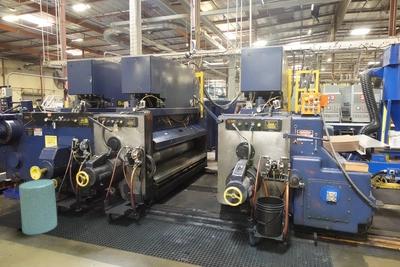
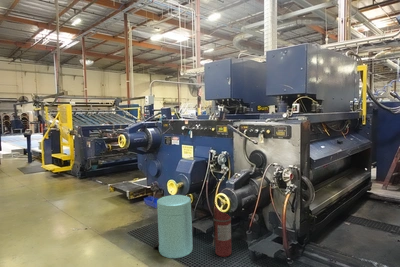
fire extinguisher: none [75,173,94,225] -> present [213,204,232,257]

